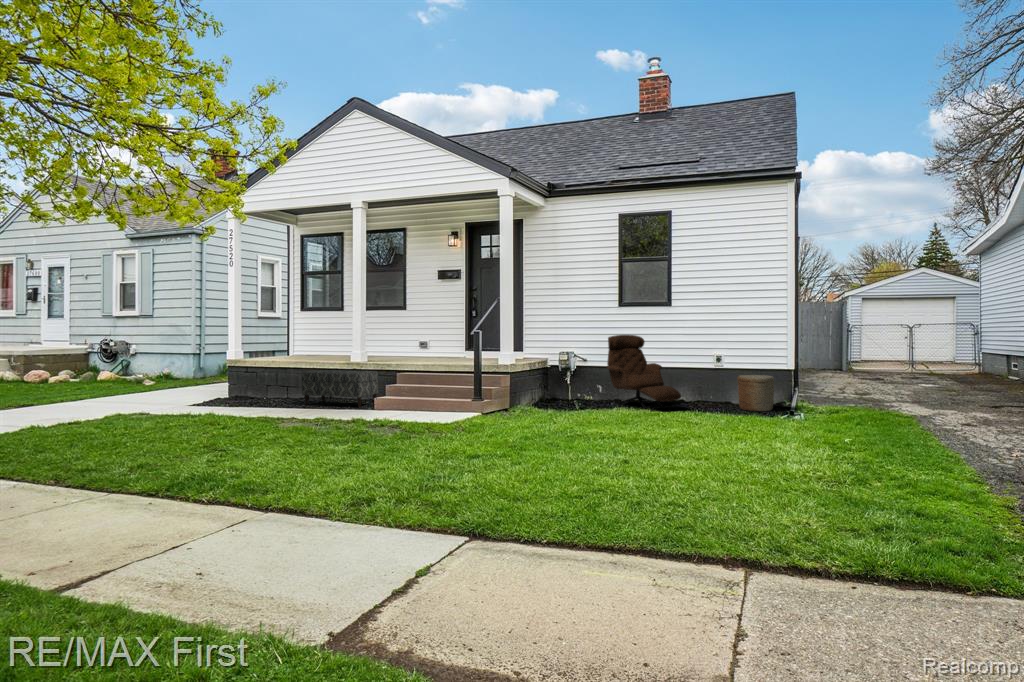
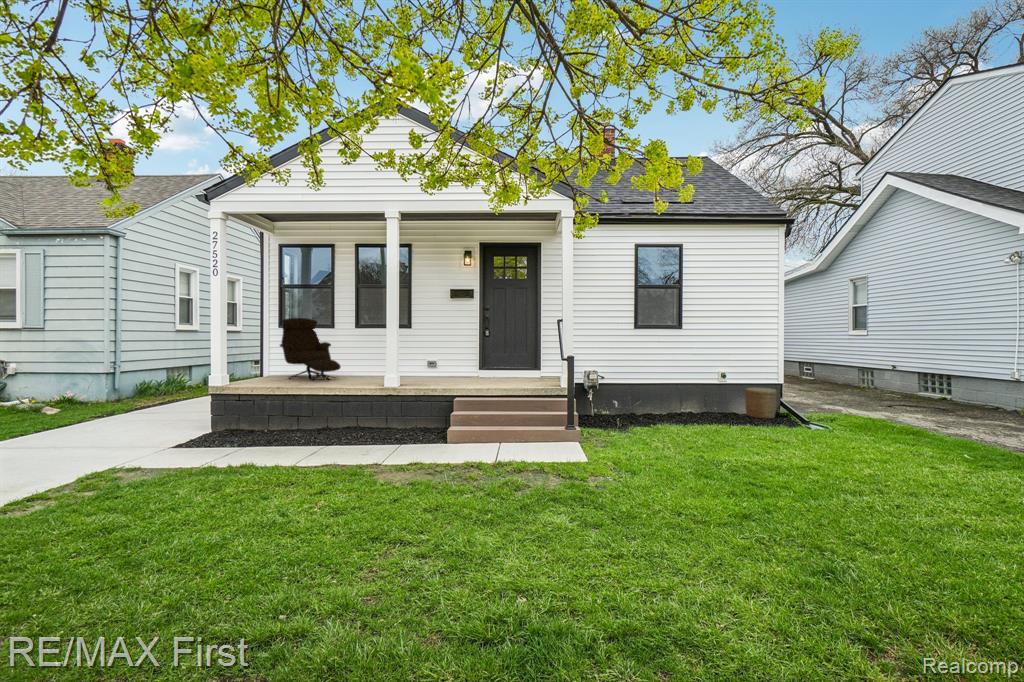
lounge chair: present [607,335,681,412] -> present [280,318,341,380]
bench: present [302,370,379,407] -> none [338,395,422,436]

